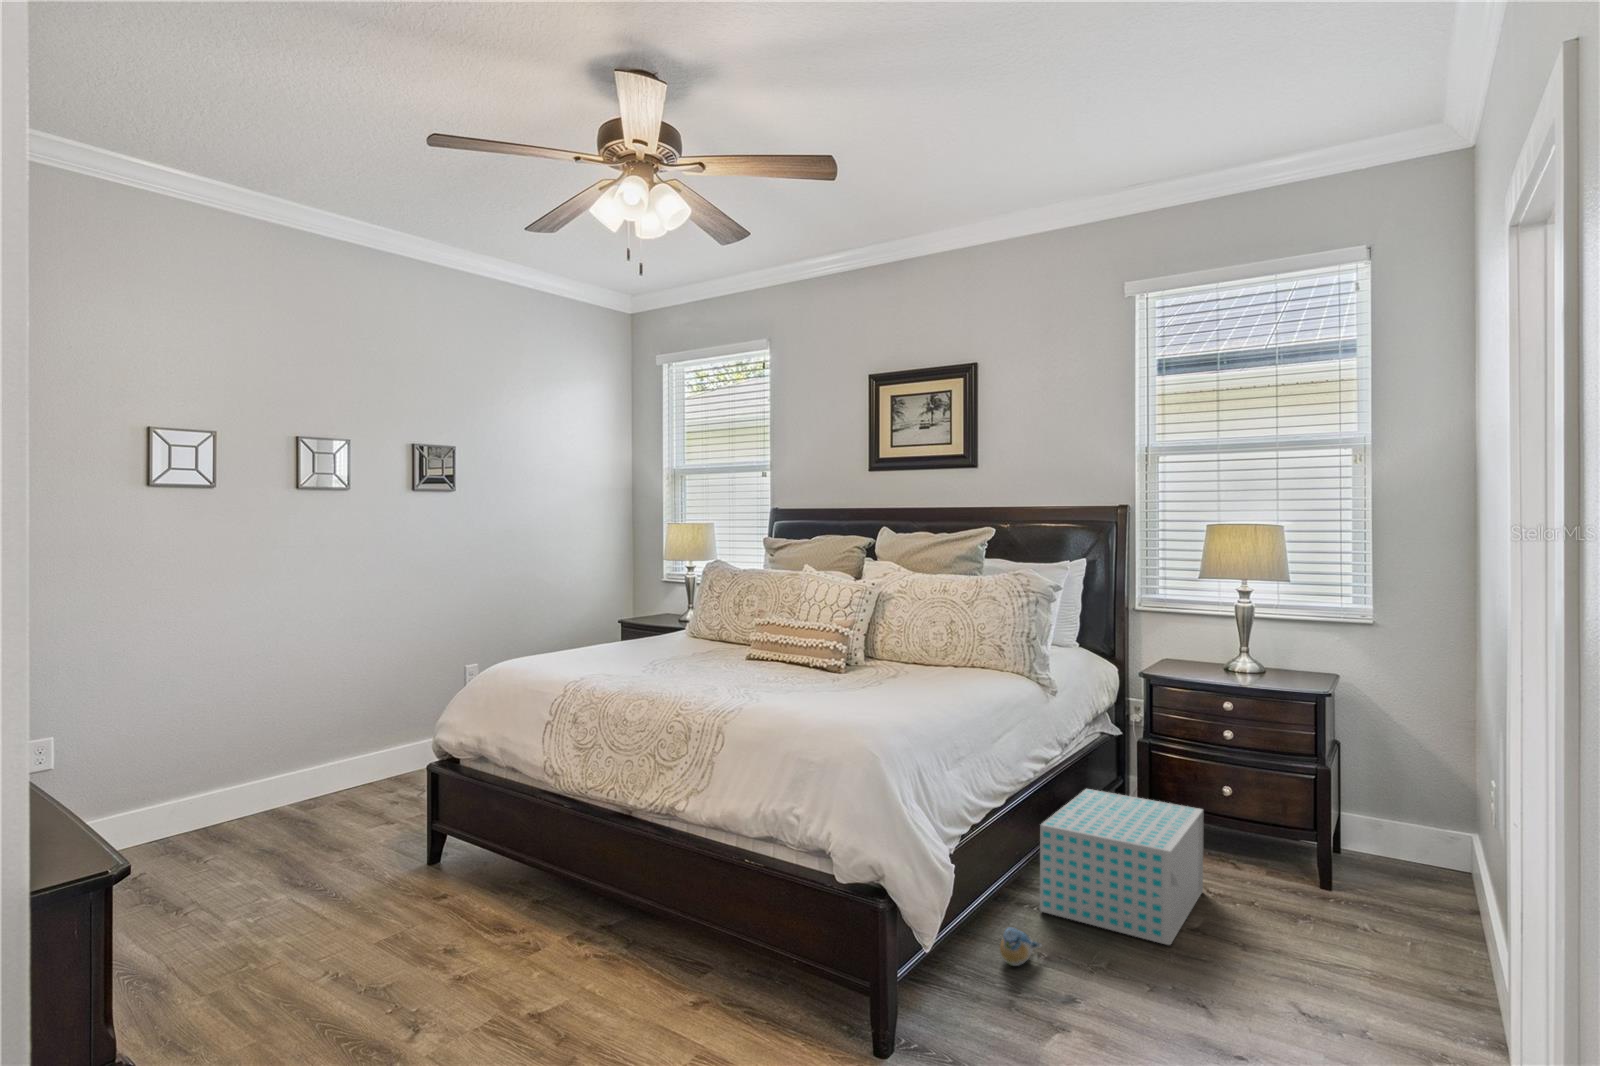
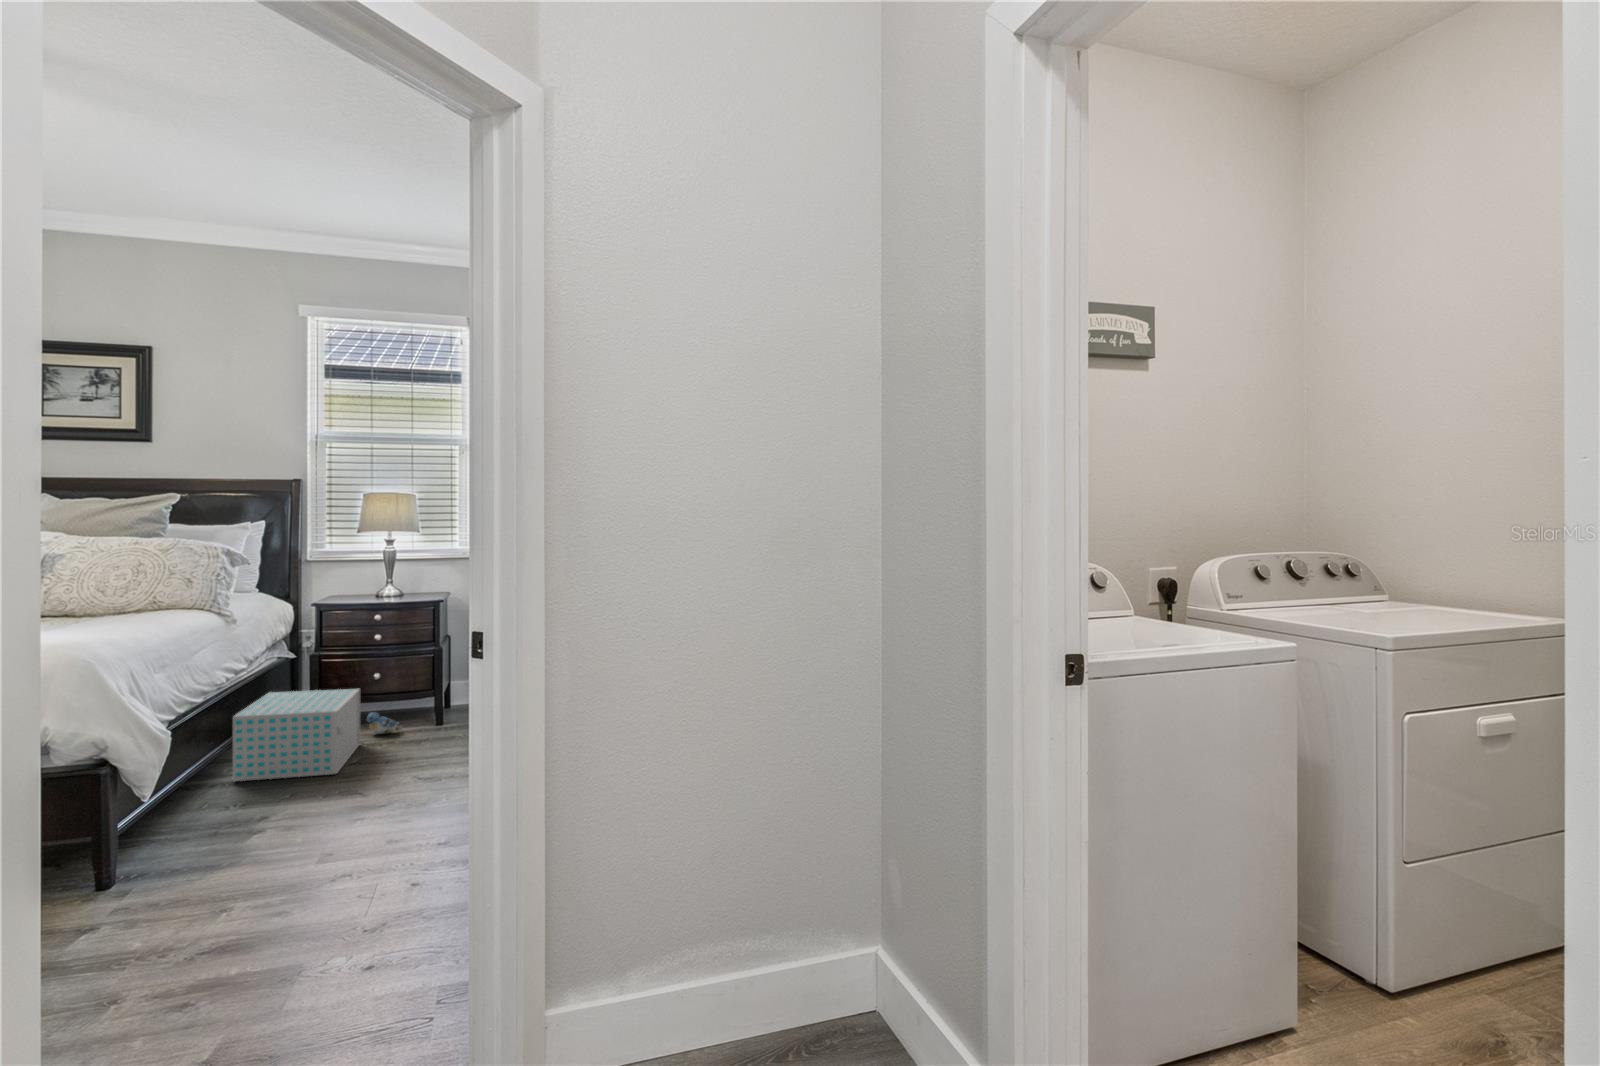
plush toy: present [1000,927,1042,966] -> present [367,712,400,734]

